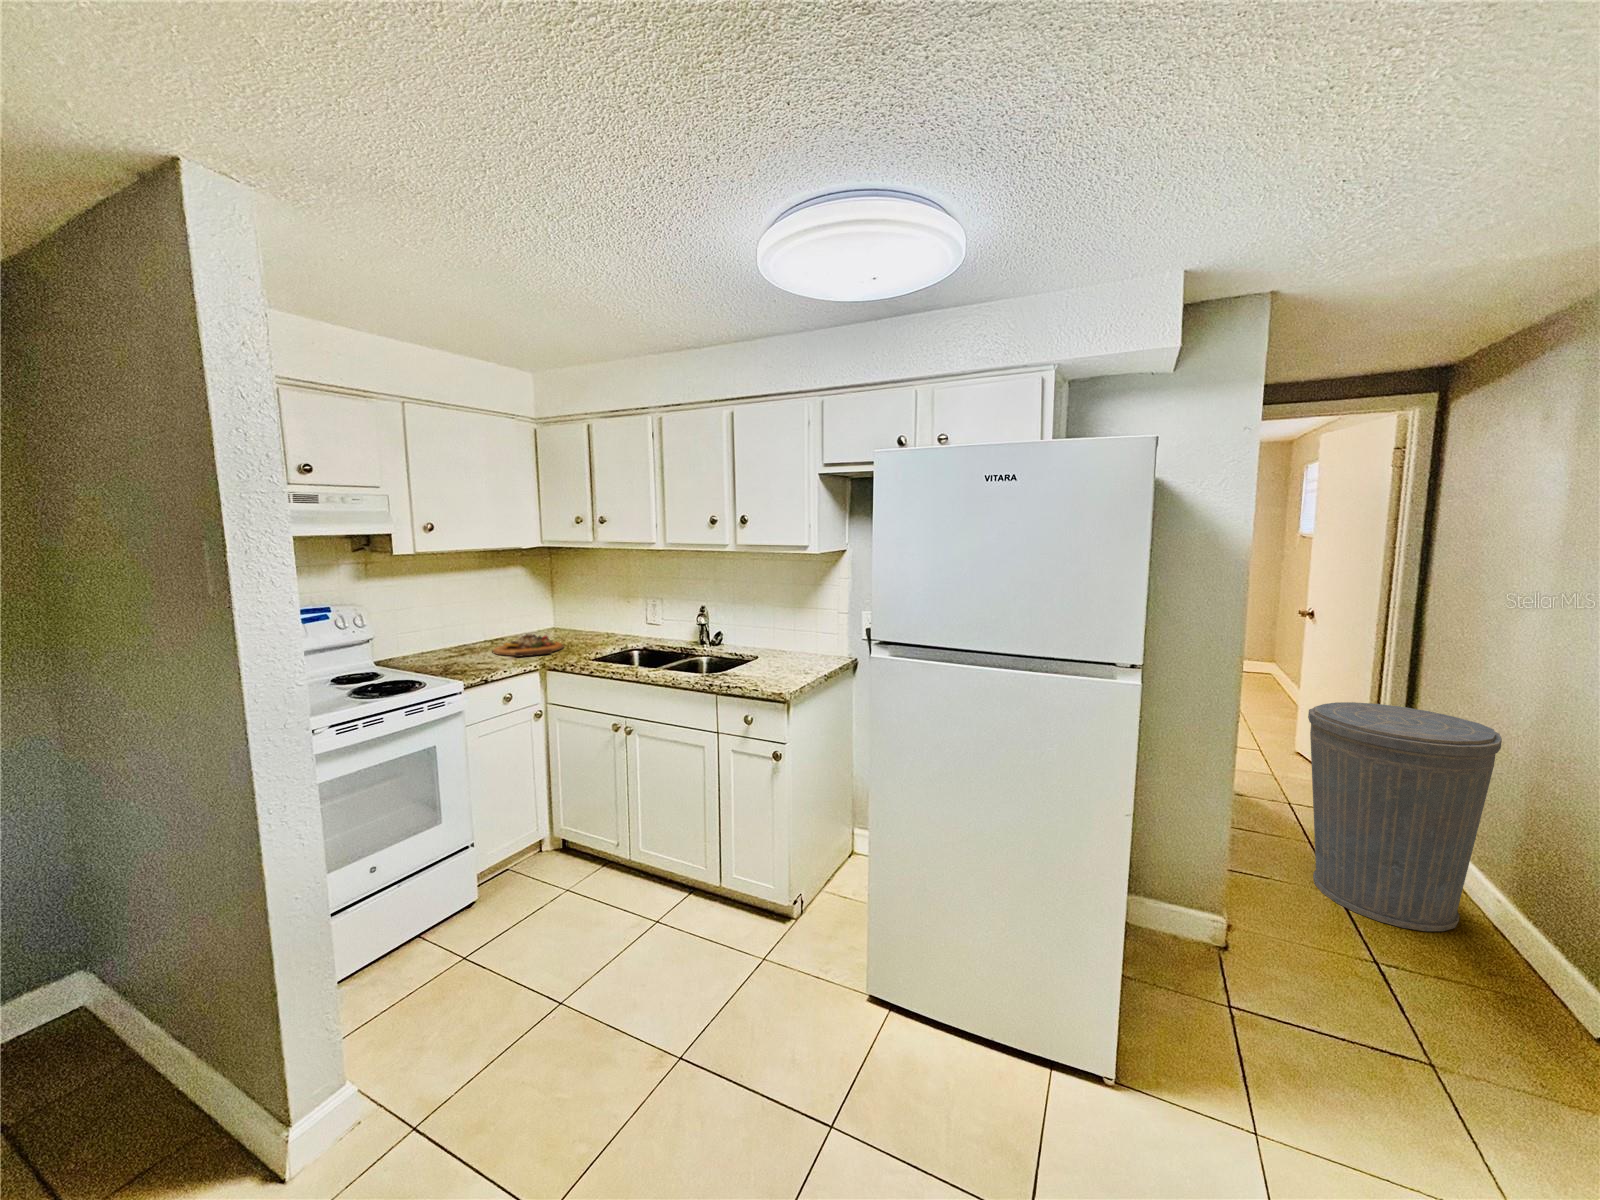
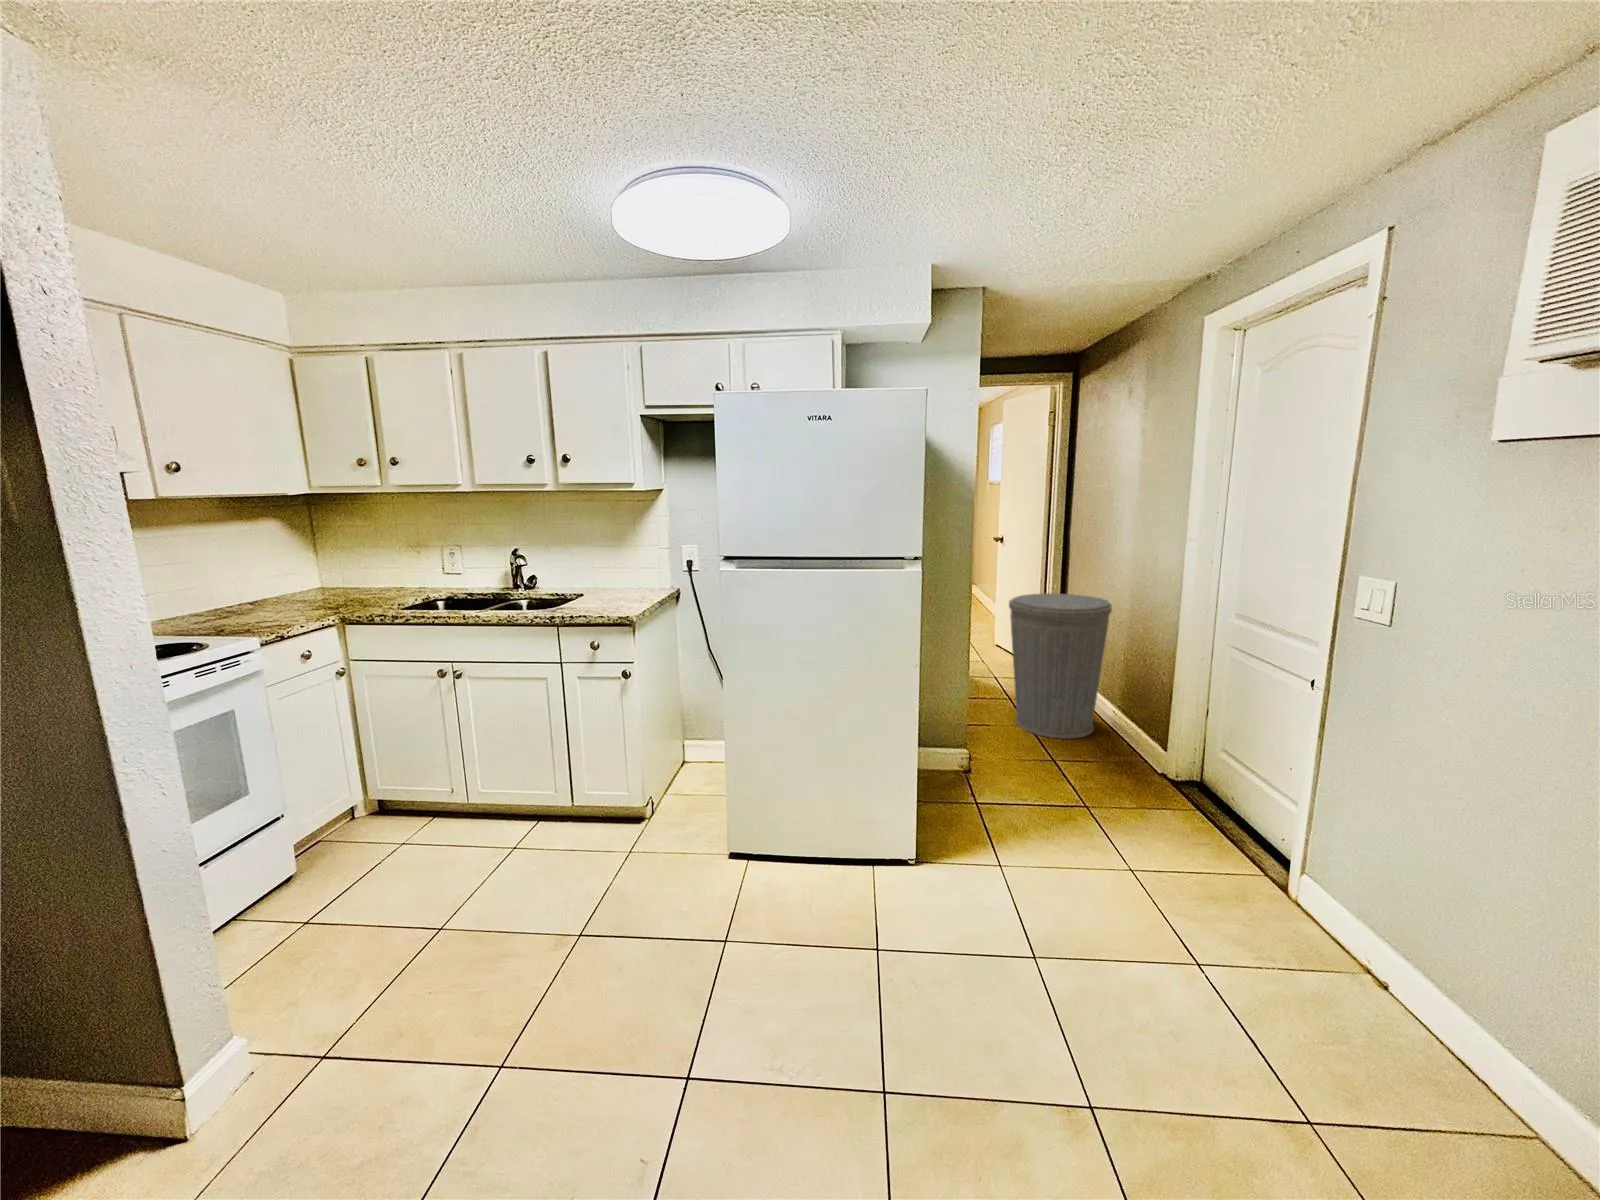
cutting board: present [493,634,564,657] -> none [260,590,353,614]

